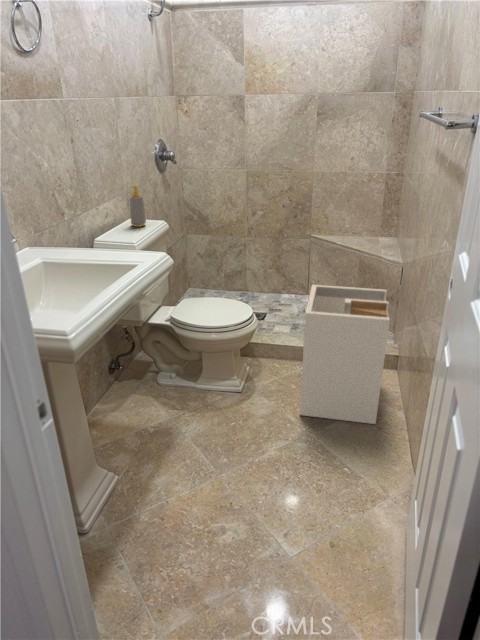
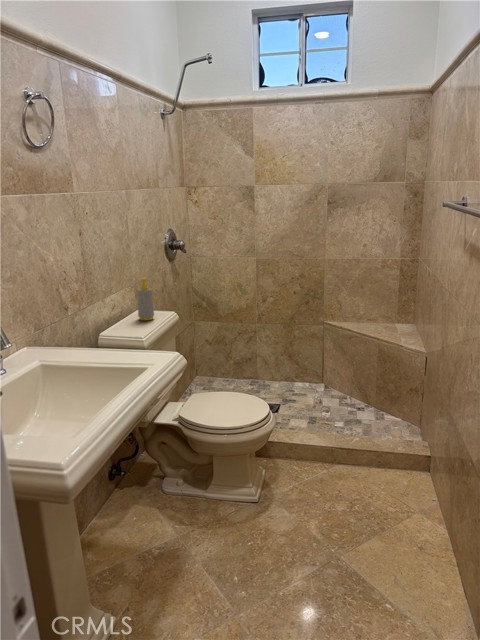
laundry hamper: present [300,285,390,424] -> none [325,380,426,544]

